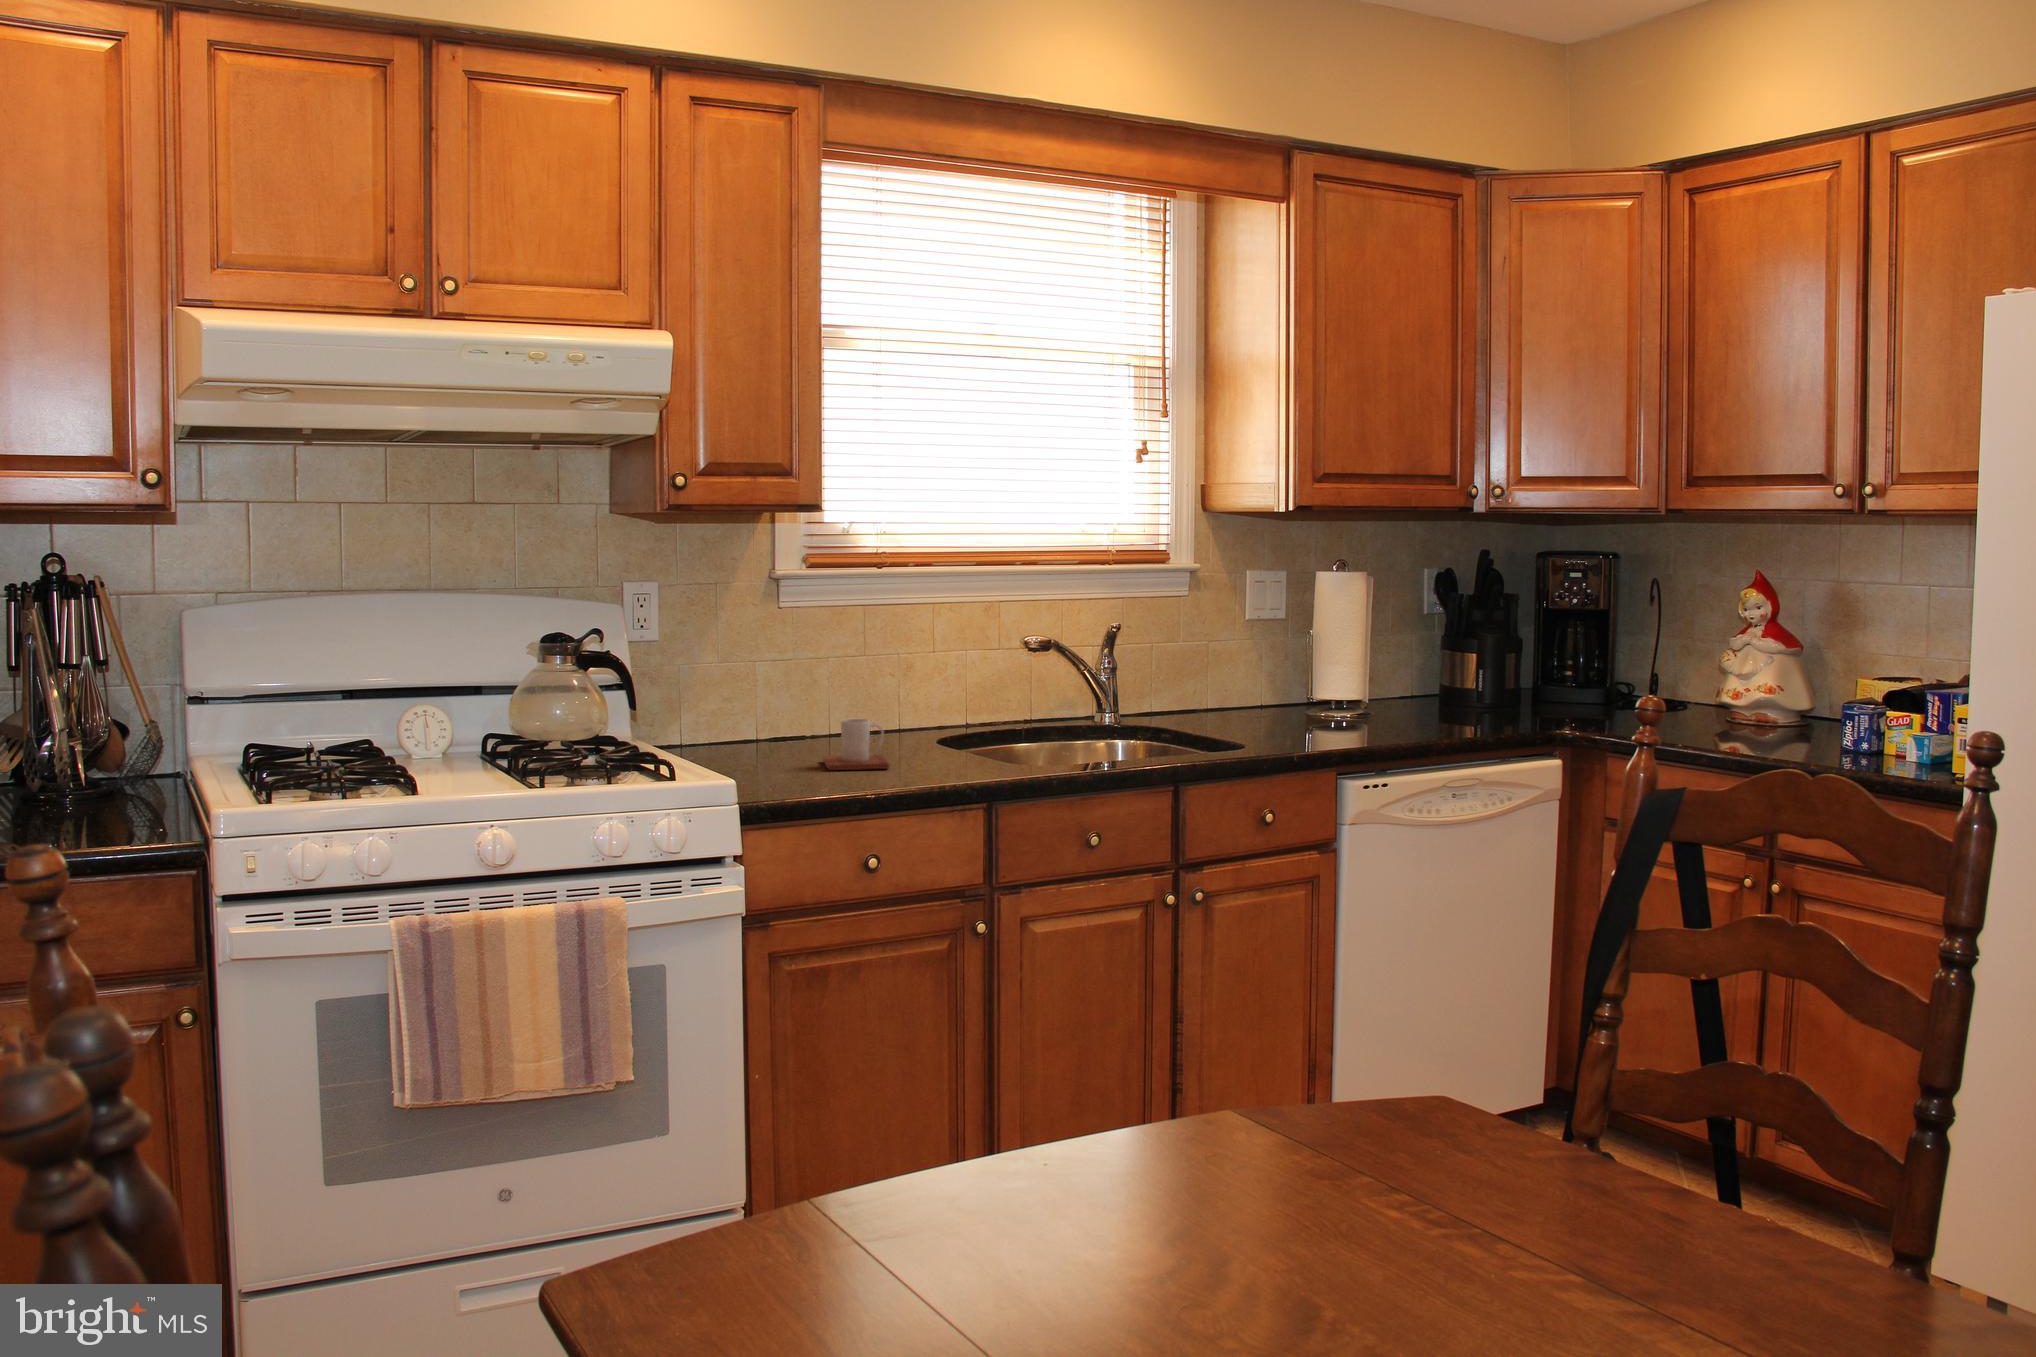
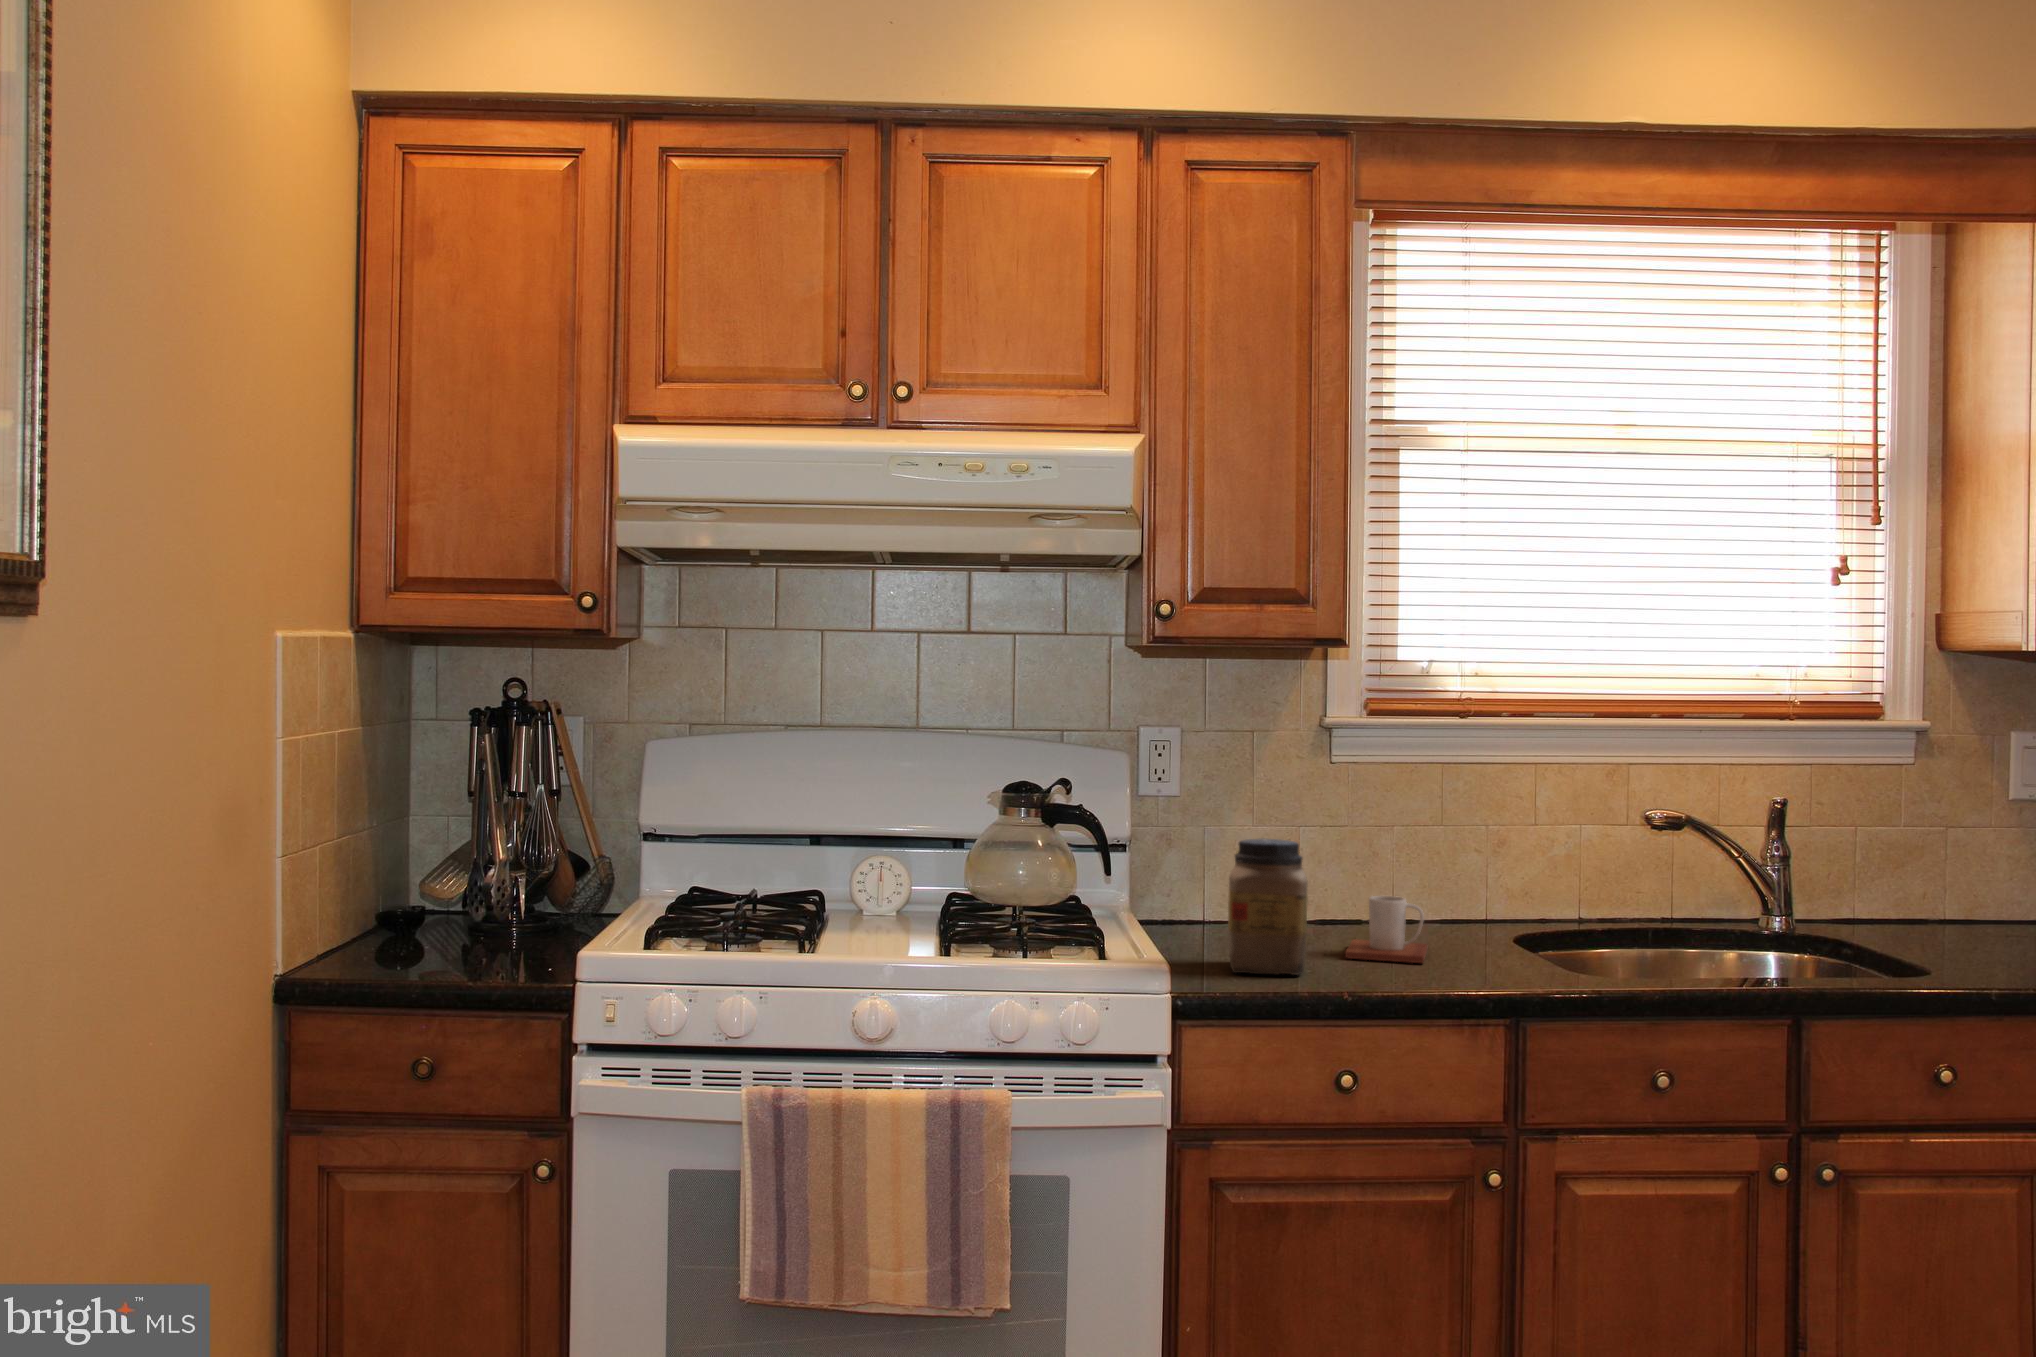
jar: none [744,678,813,788] -> present [1228,838,1308,975]

